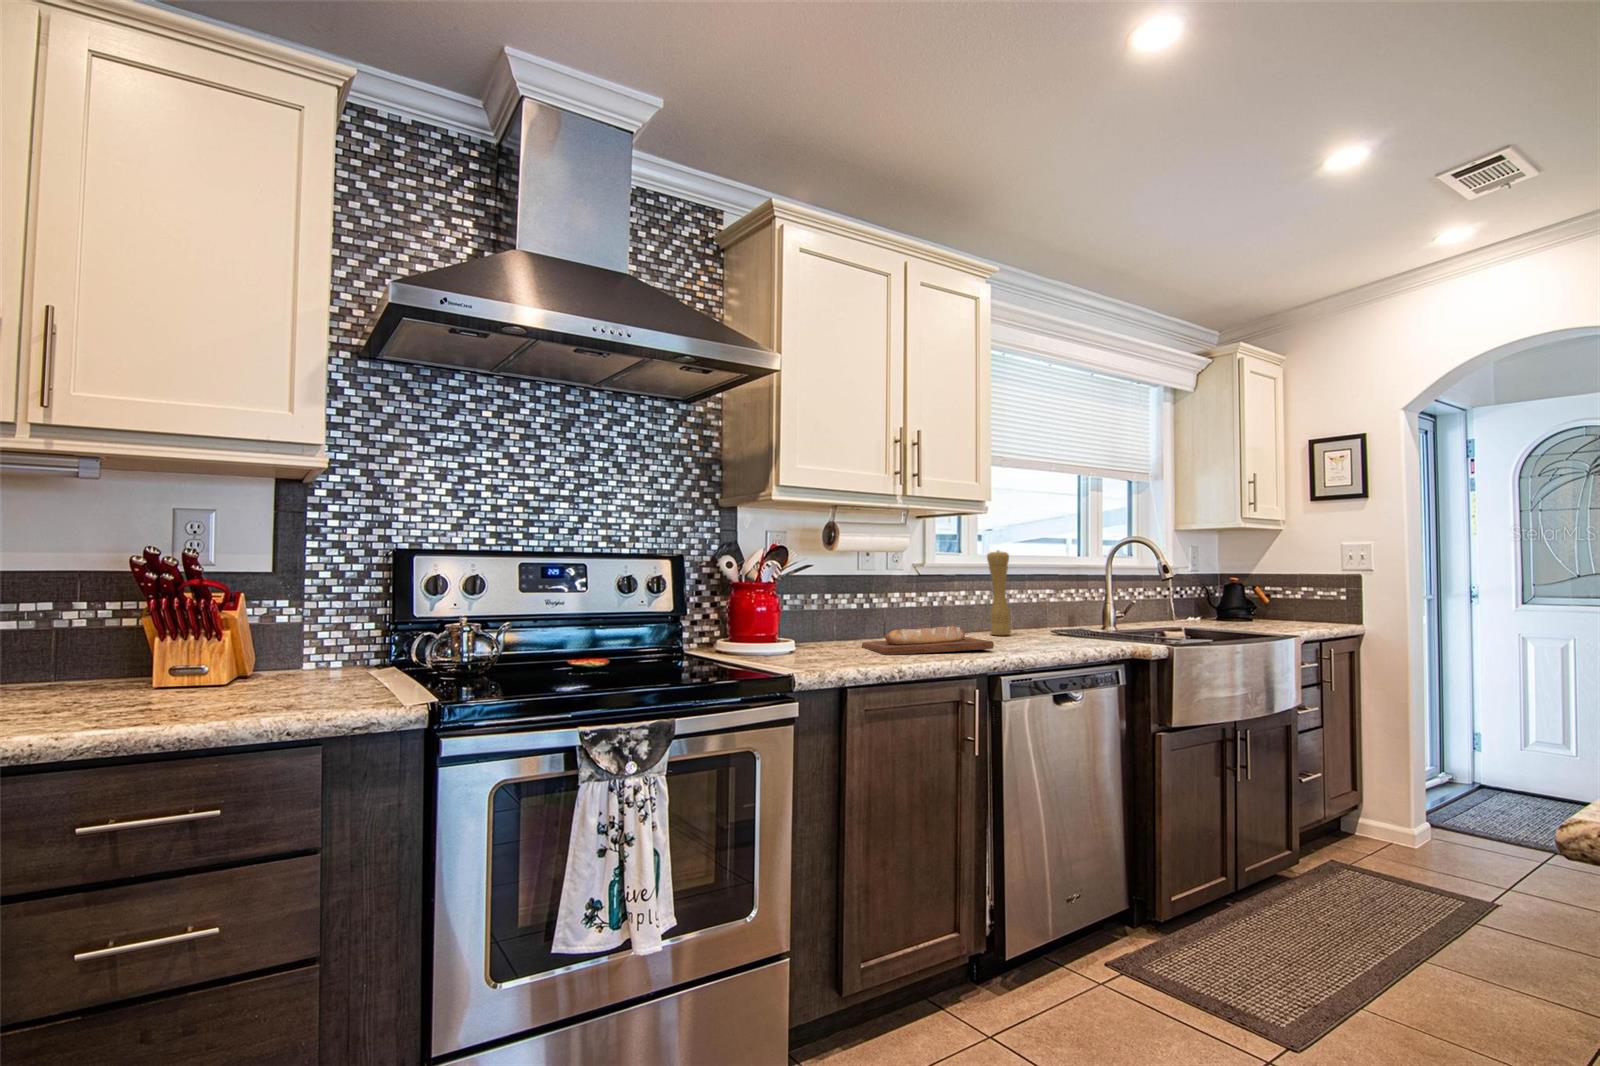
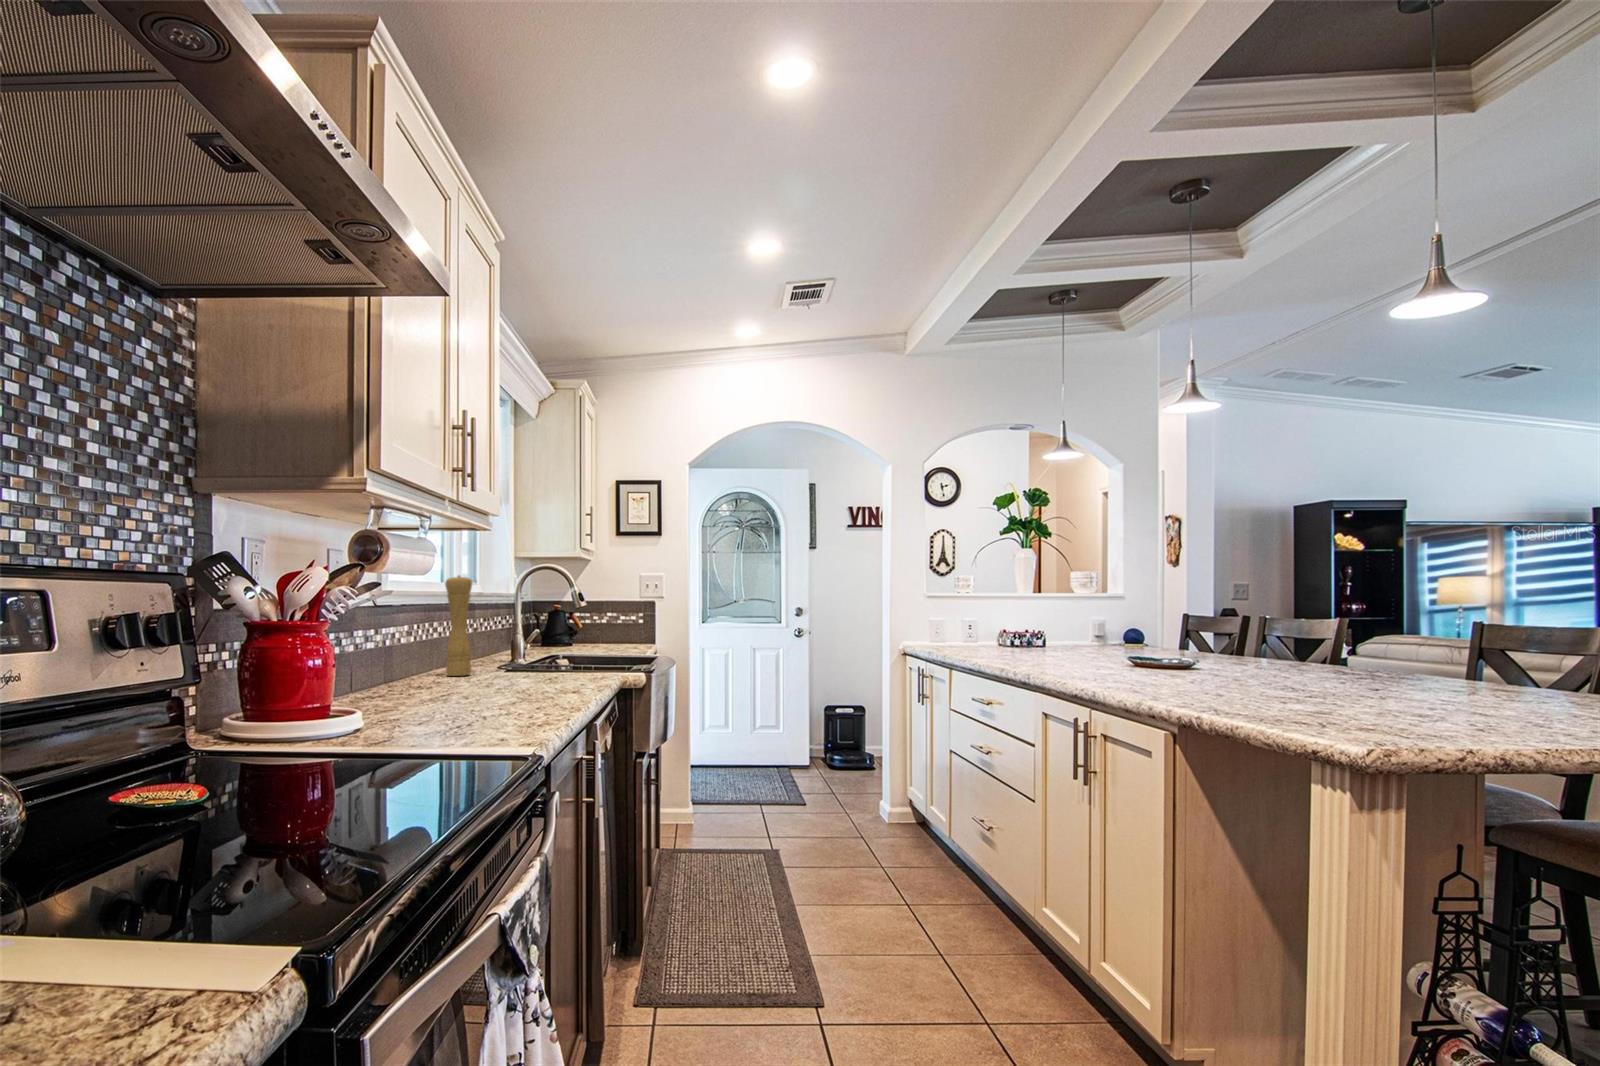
bread loaf: present [862,626,994,655] -> none [384,666,543,710]

